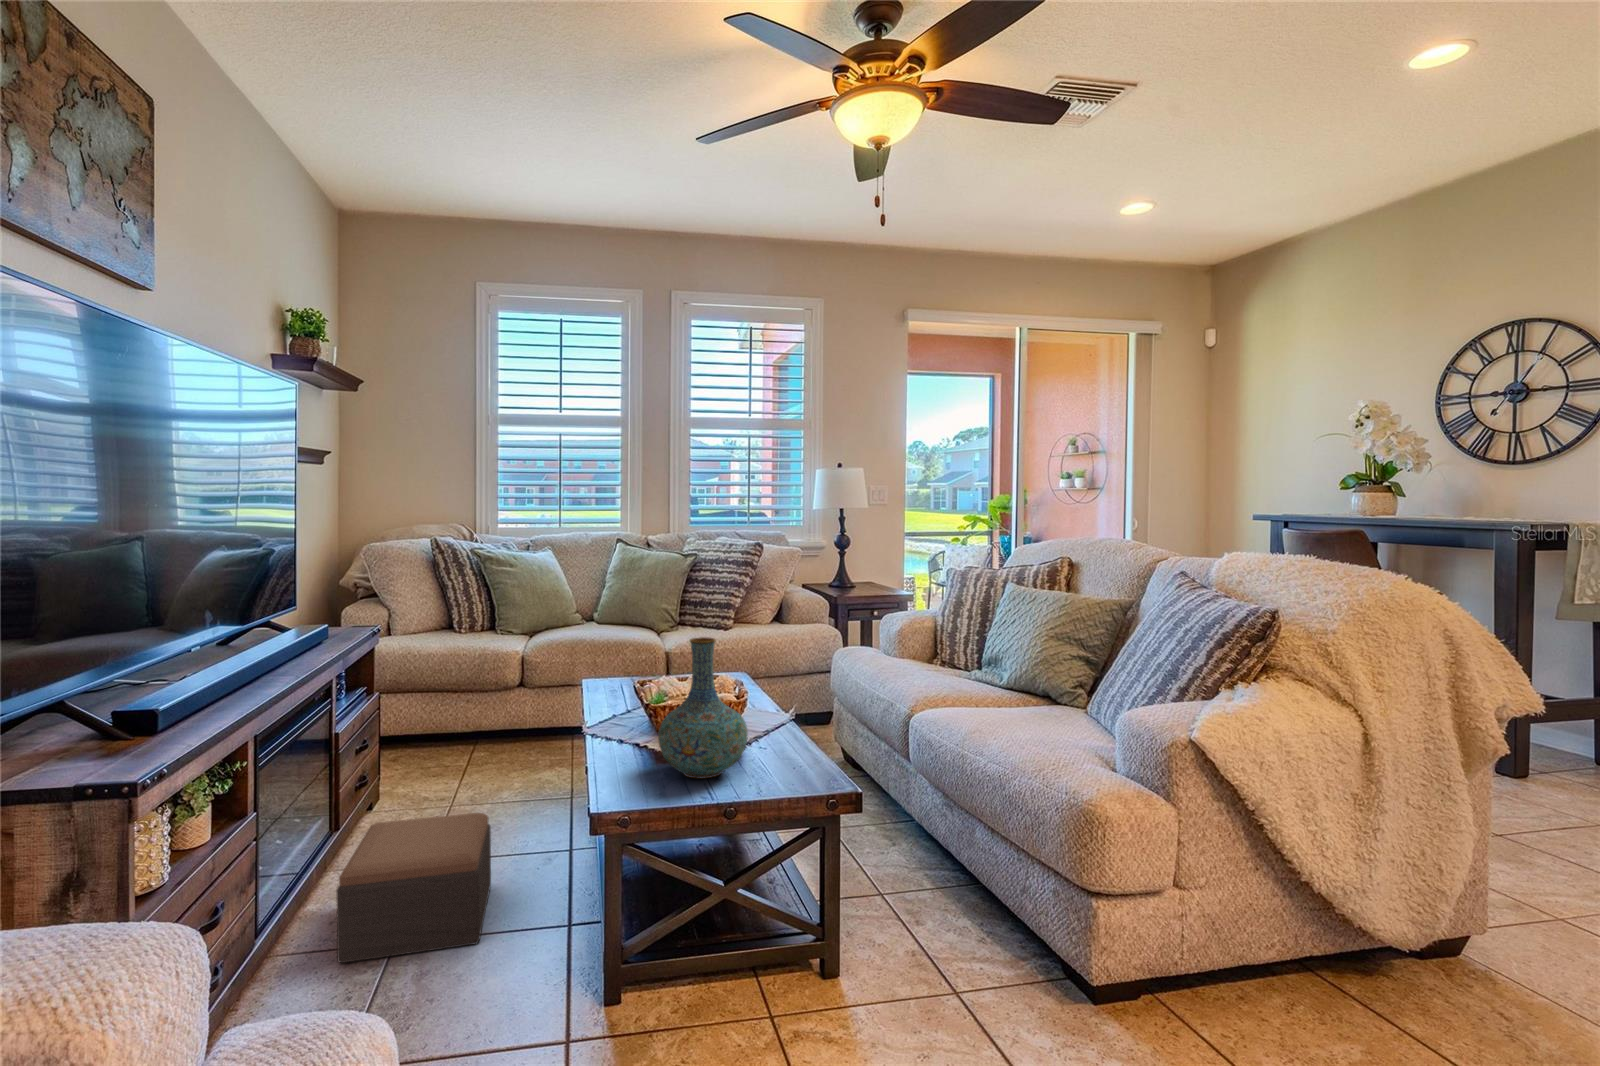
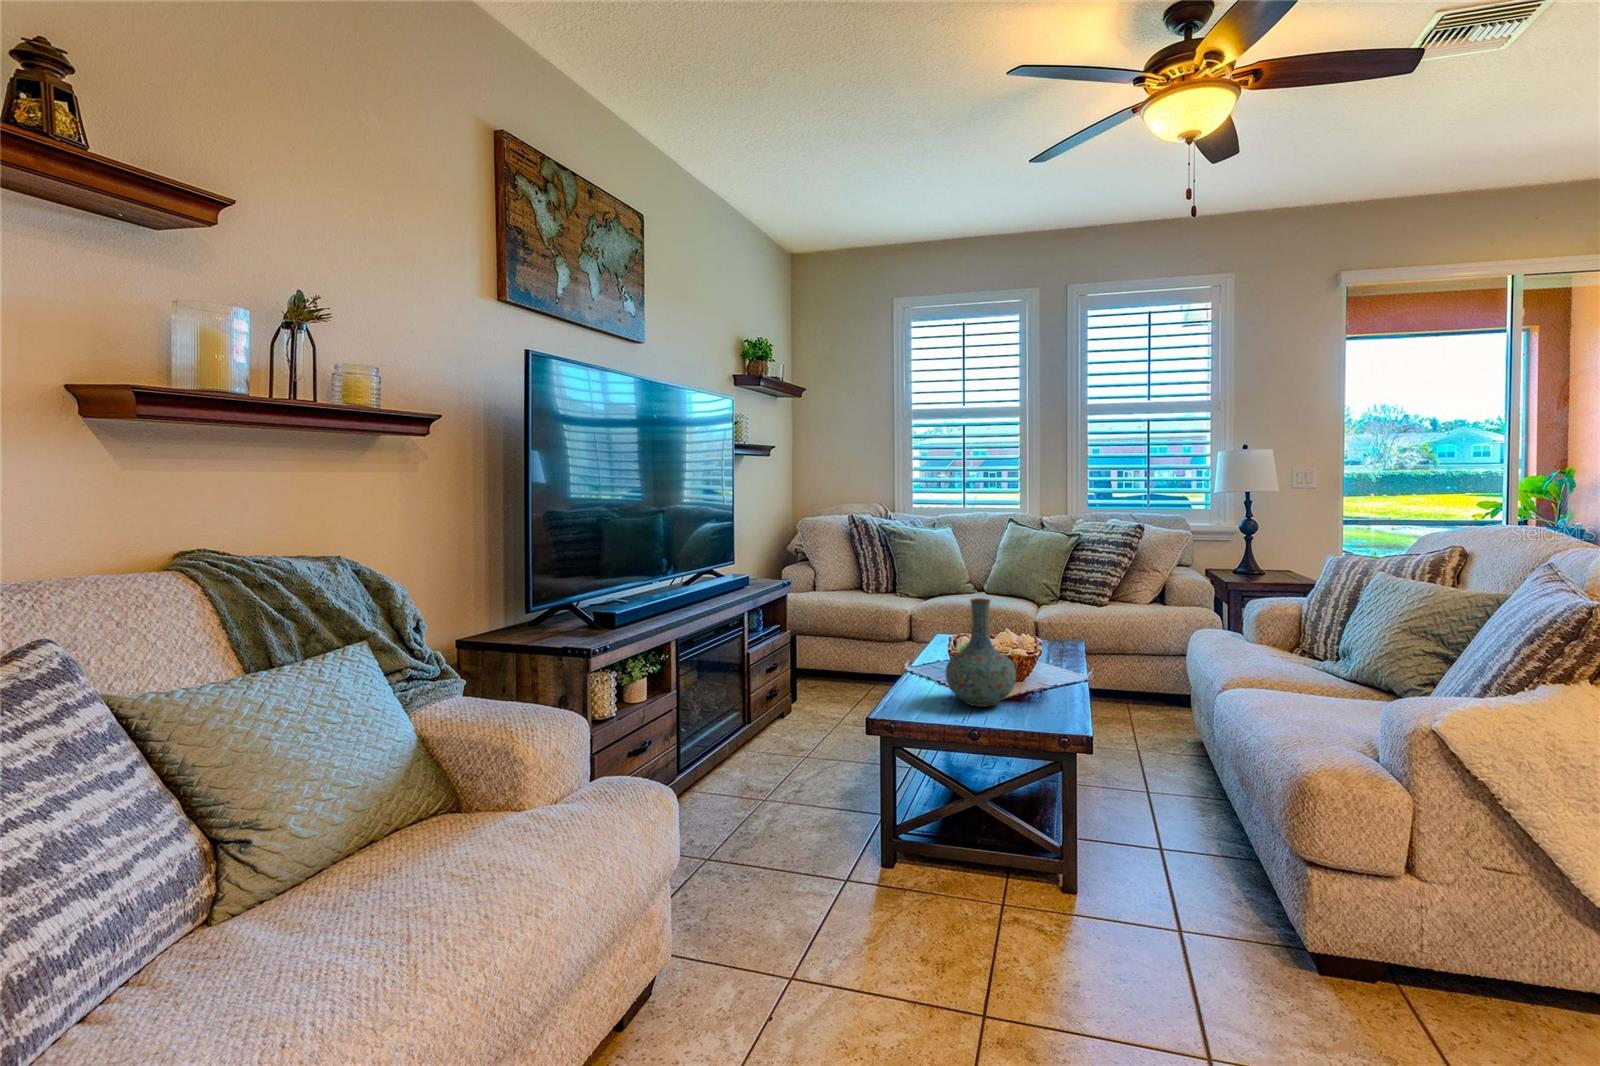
footstool: present [336,813,491,963] -> none [752,713,855,804]

